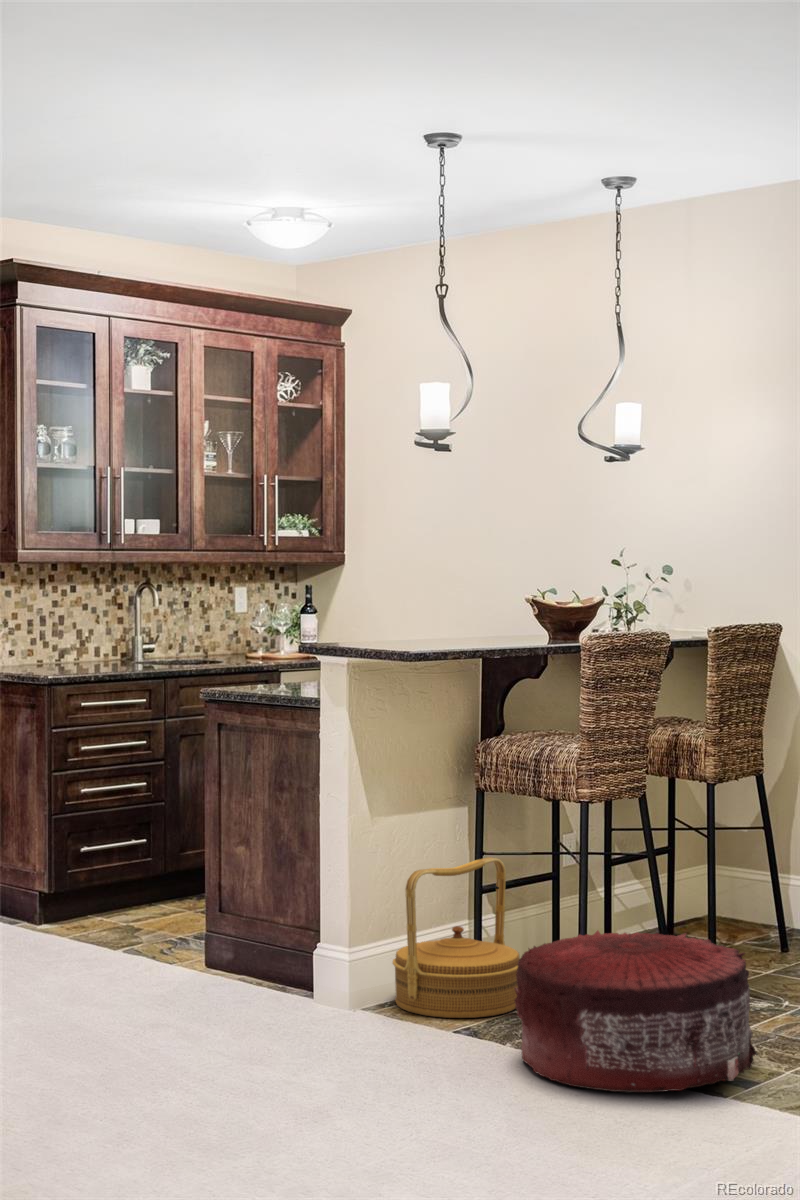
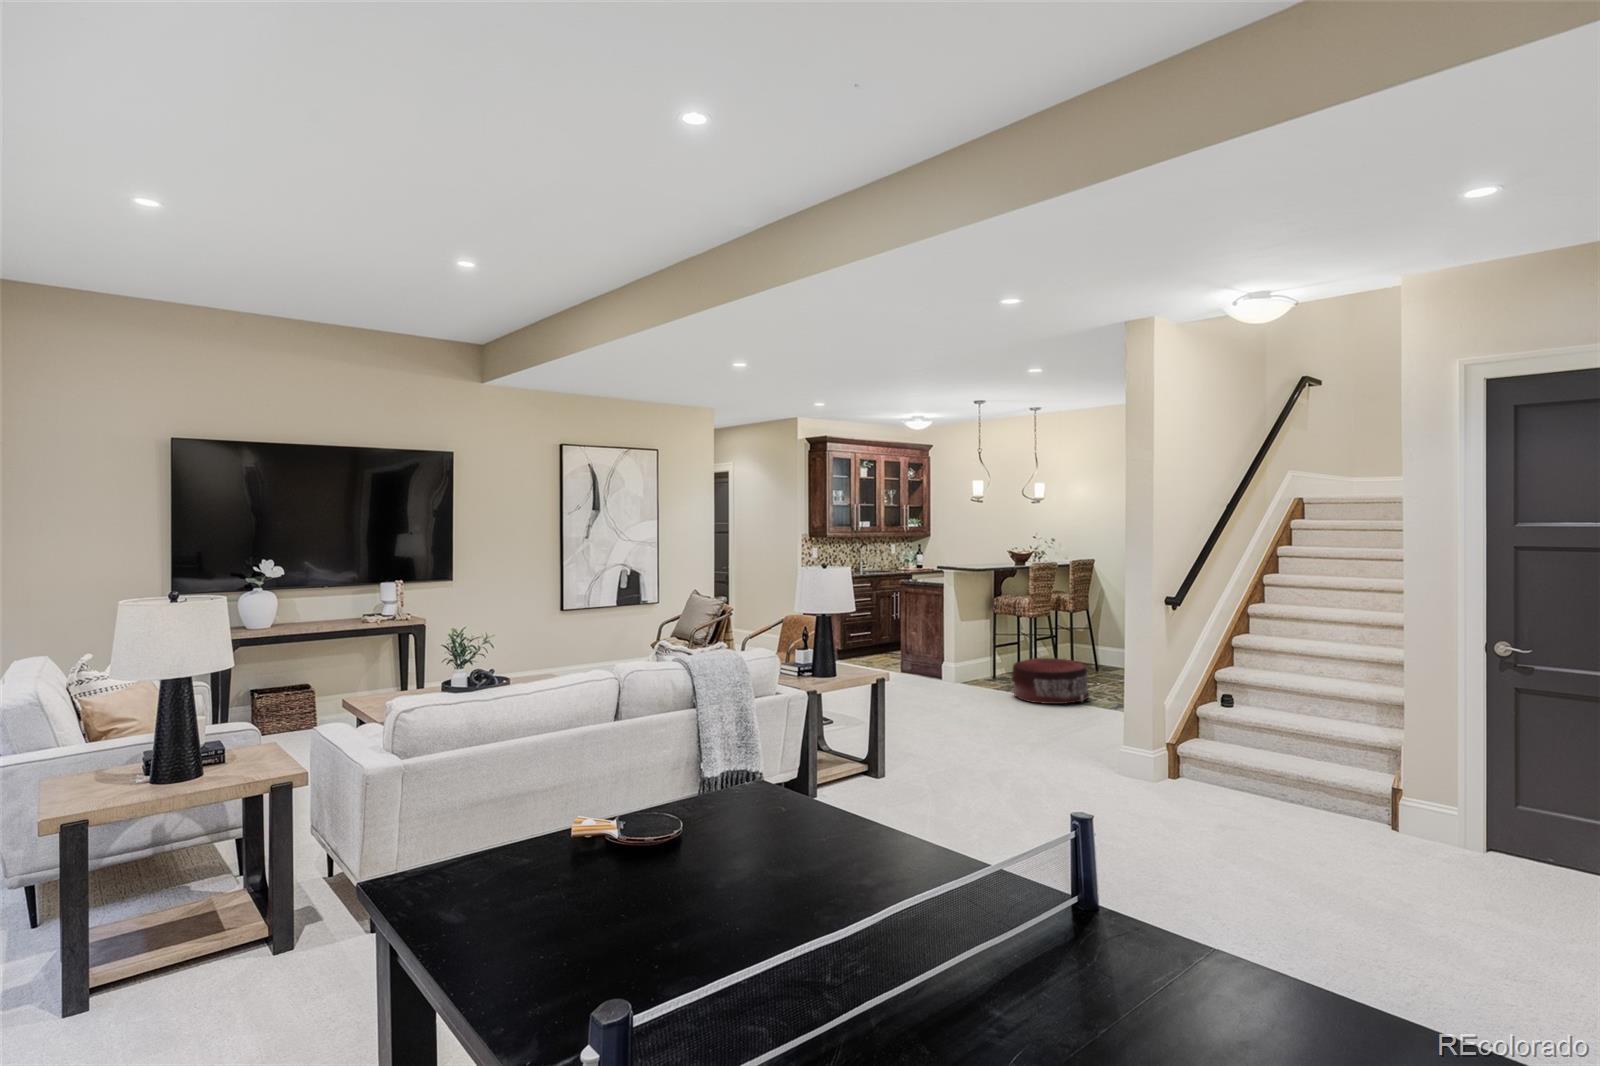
woven basket: present [393,857,520,1018] -> none [968,636,1011,686]

